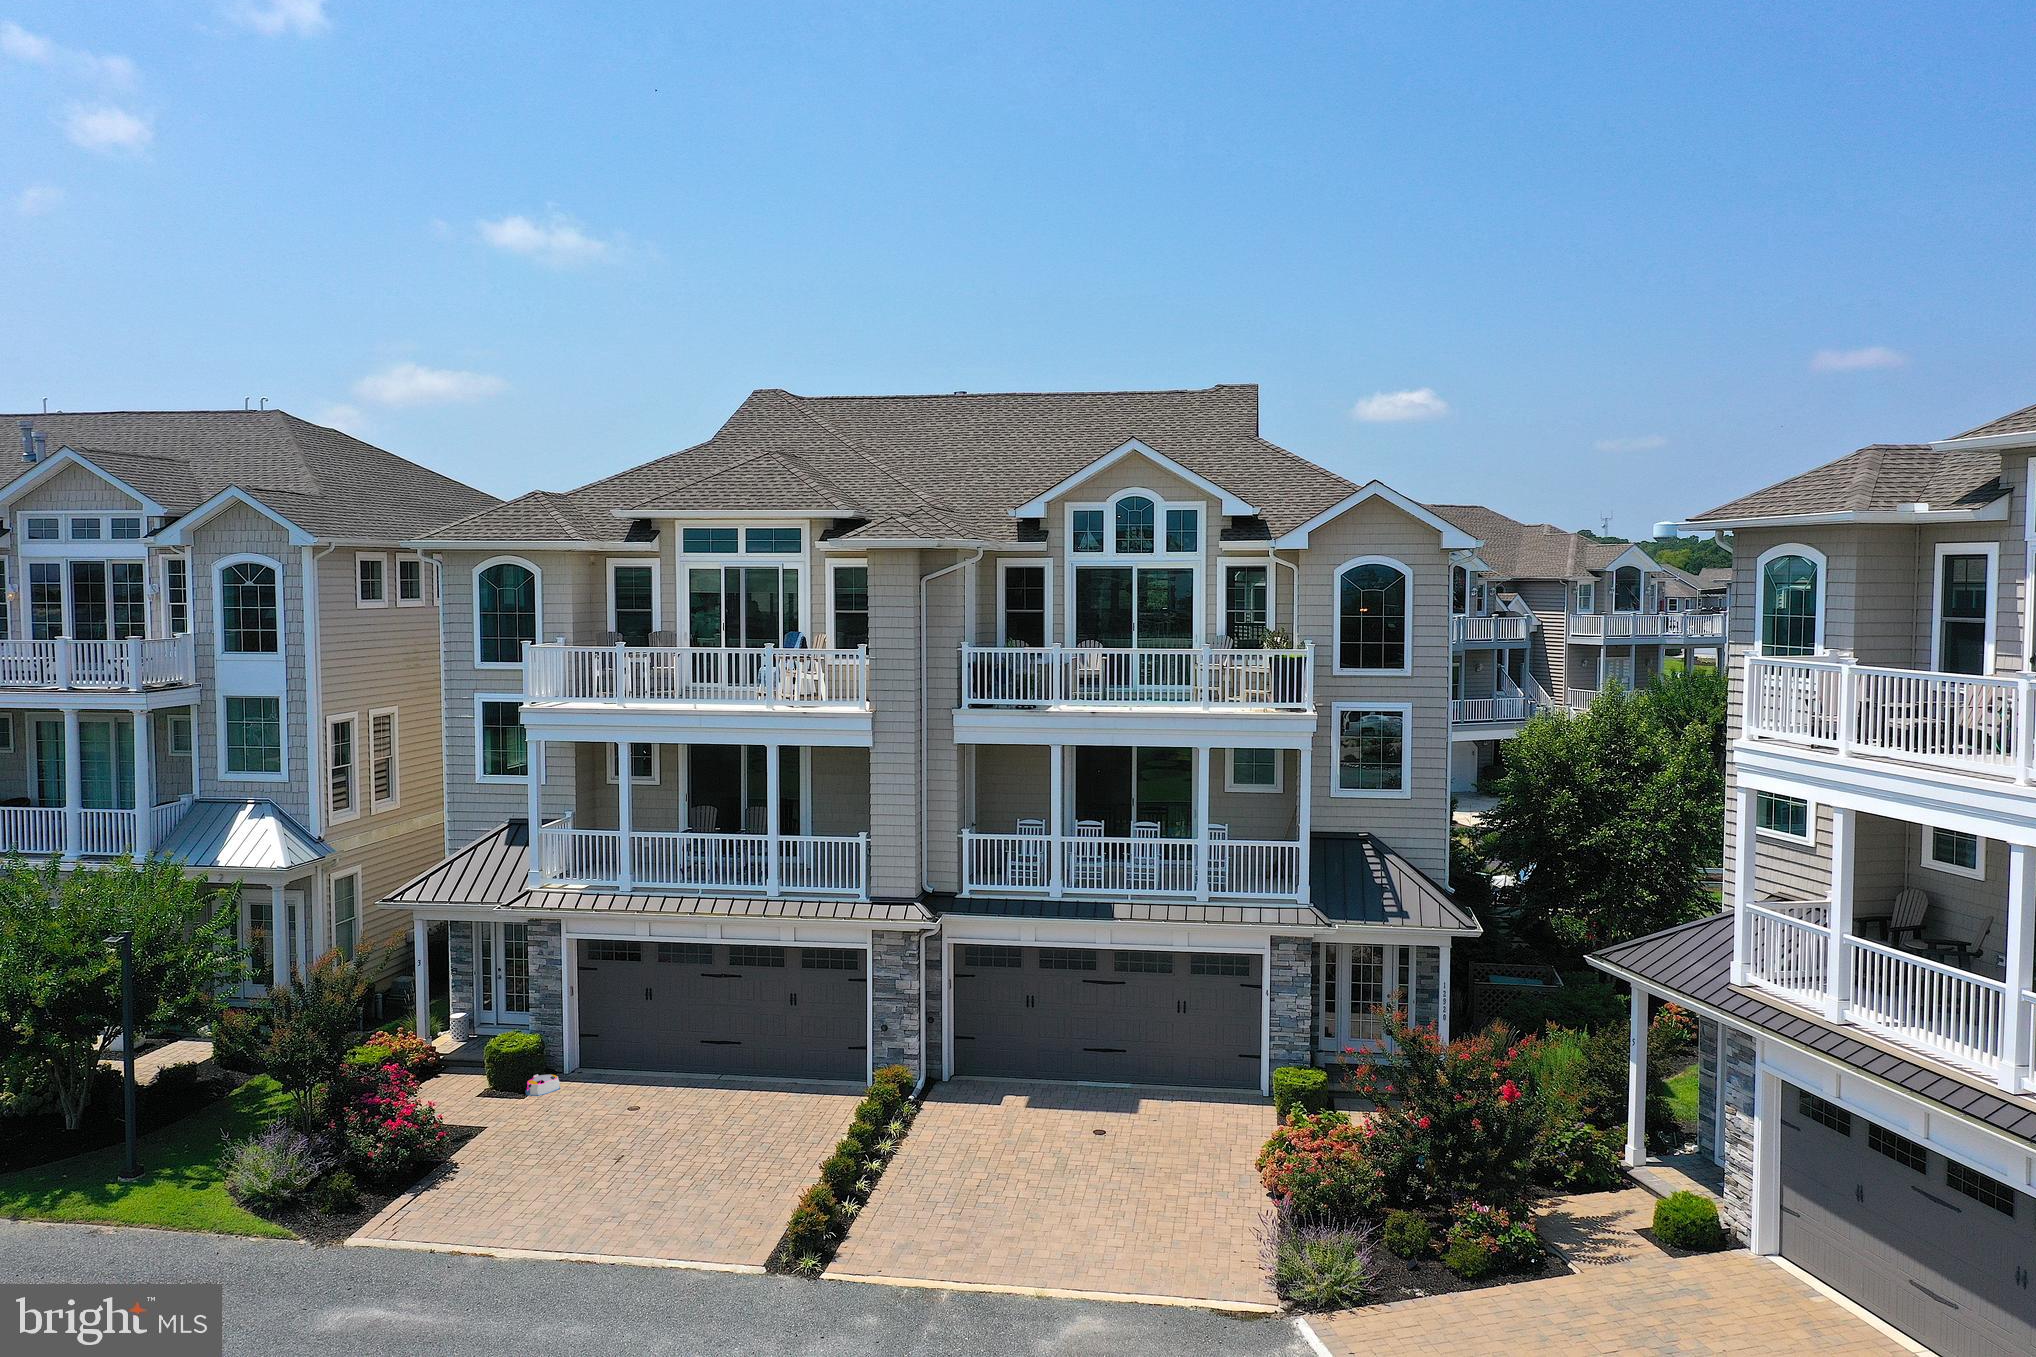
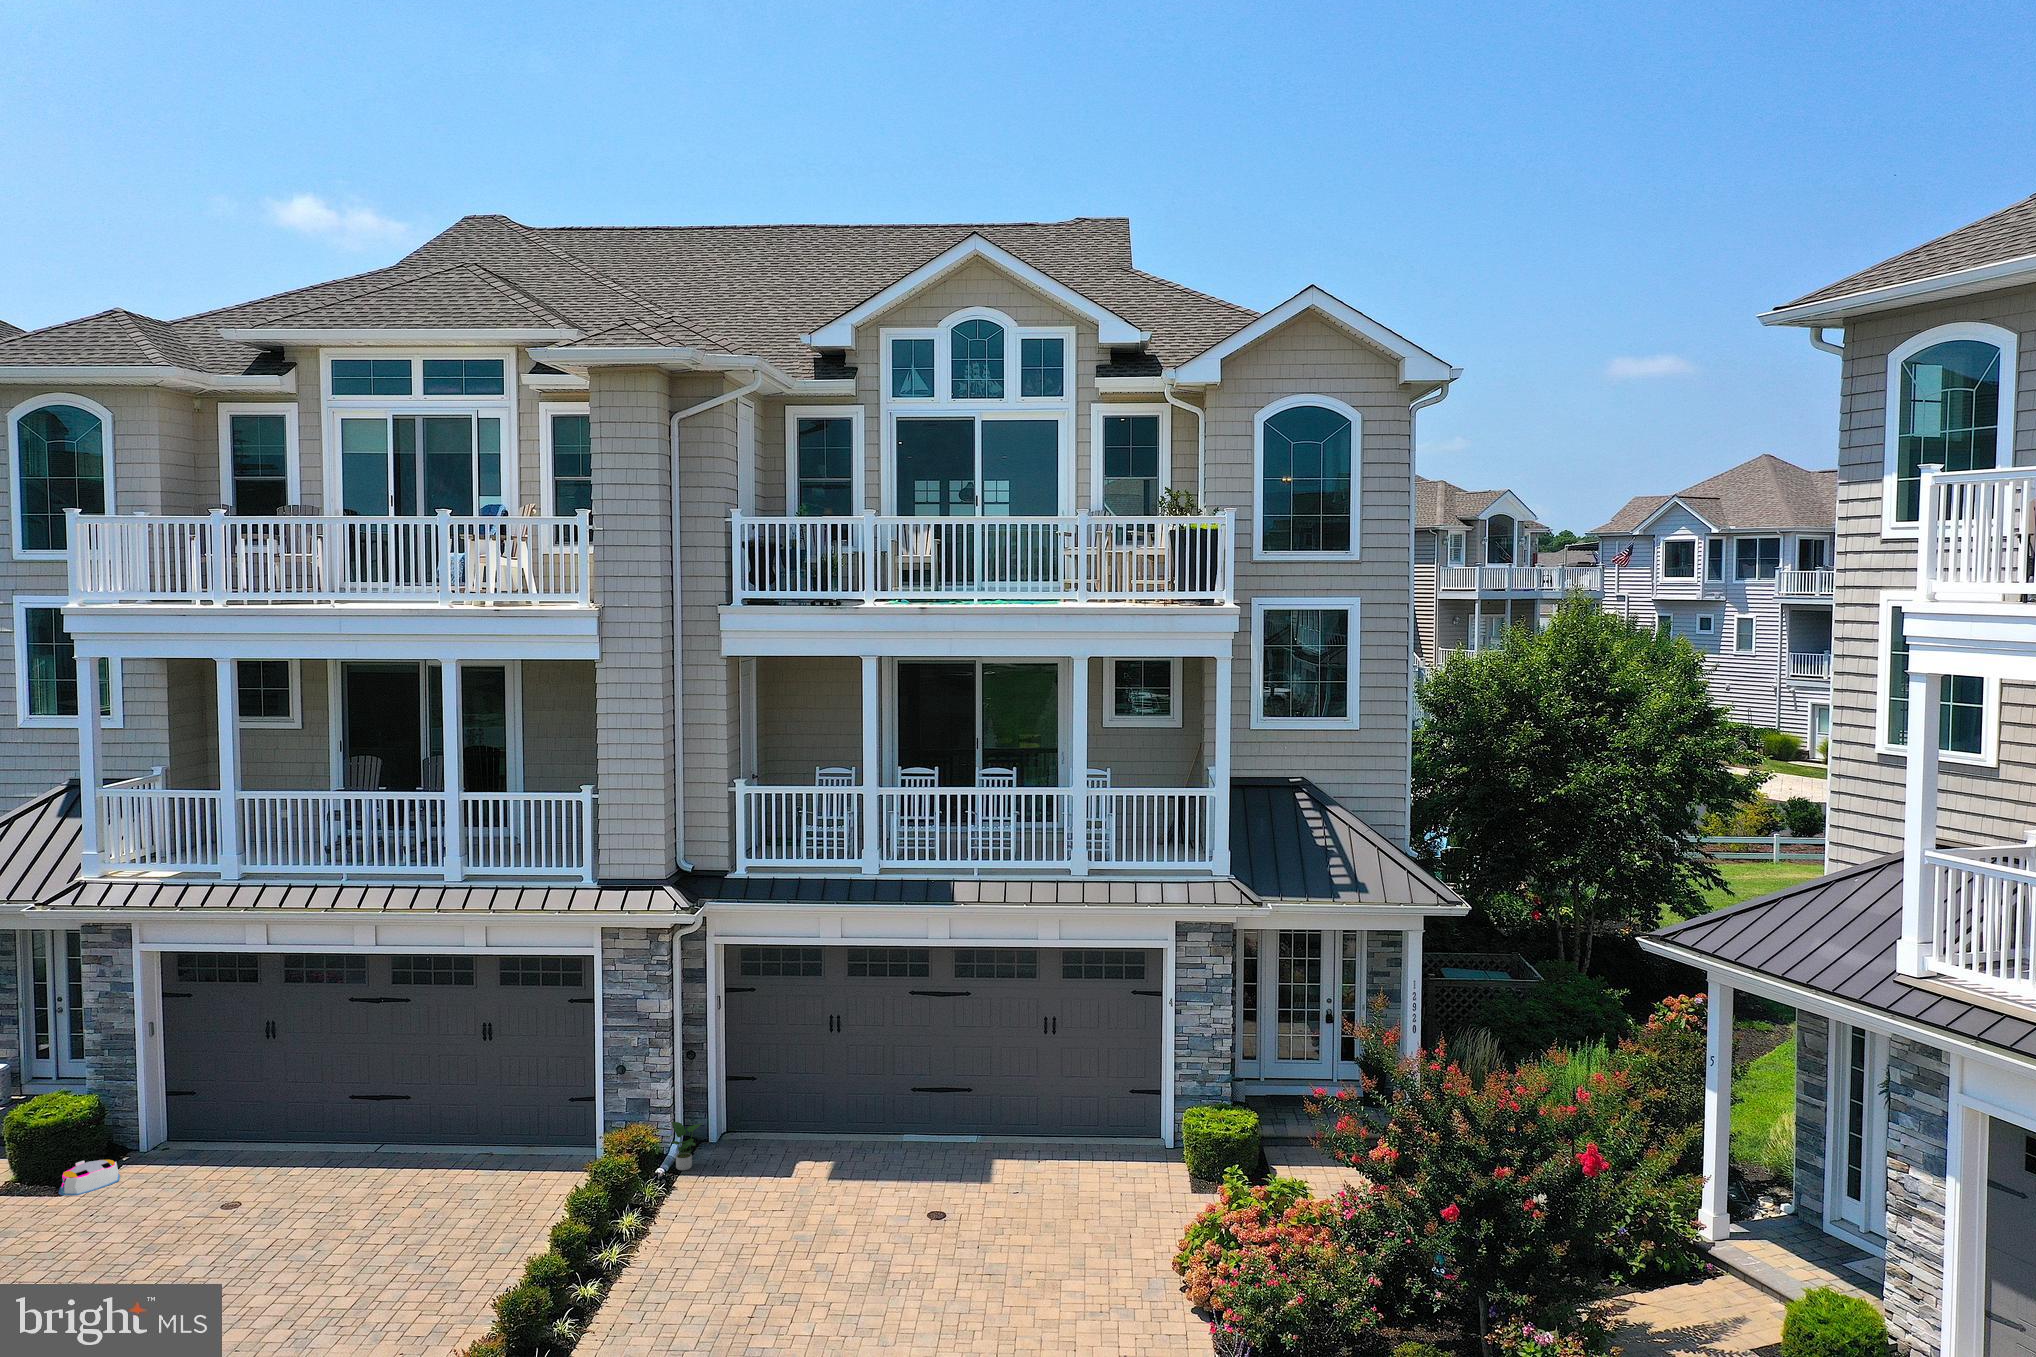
potted plant: none [918,1064,940,1098] -> present [671,1122,702,1170]

